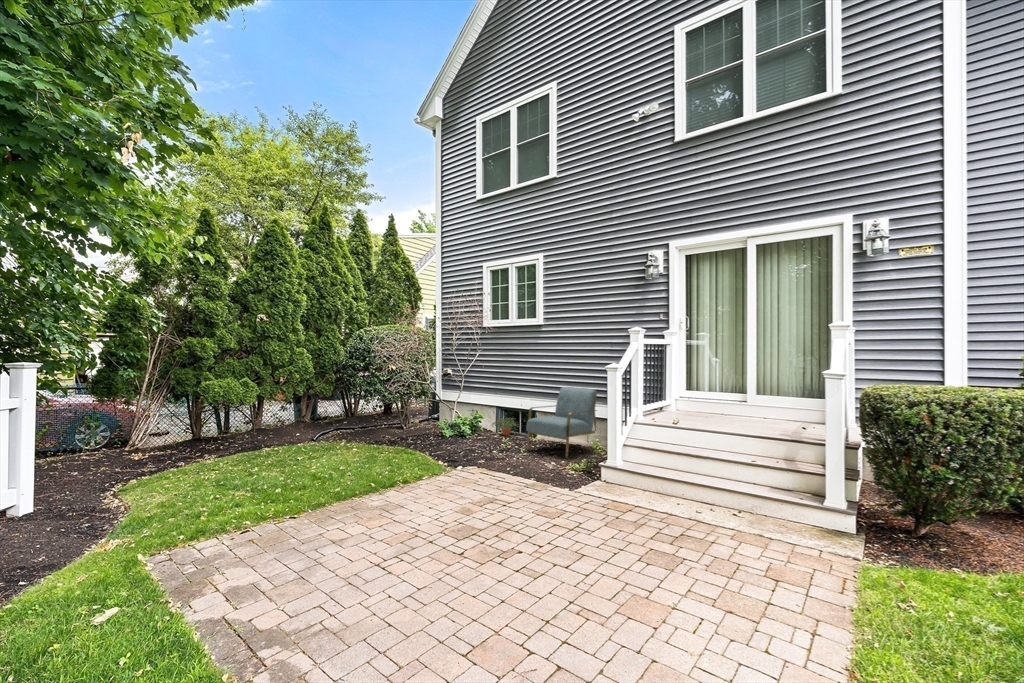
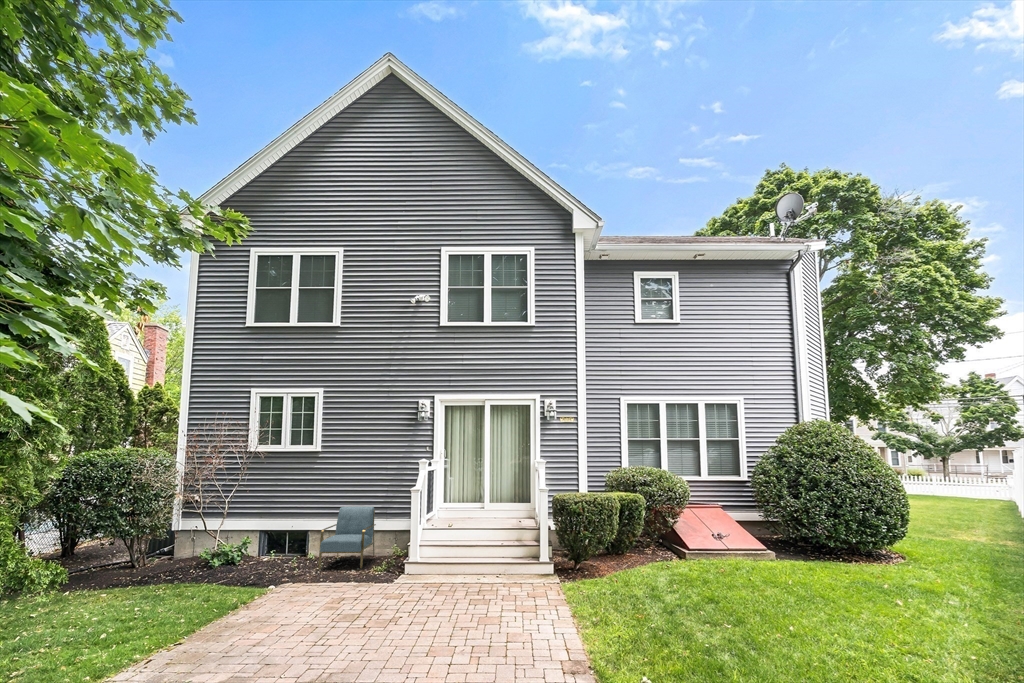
potted plant: present [492,418,520,435] -> none [261,541,293,561]

